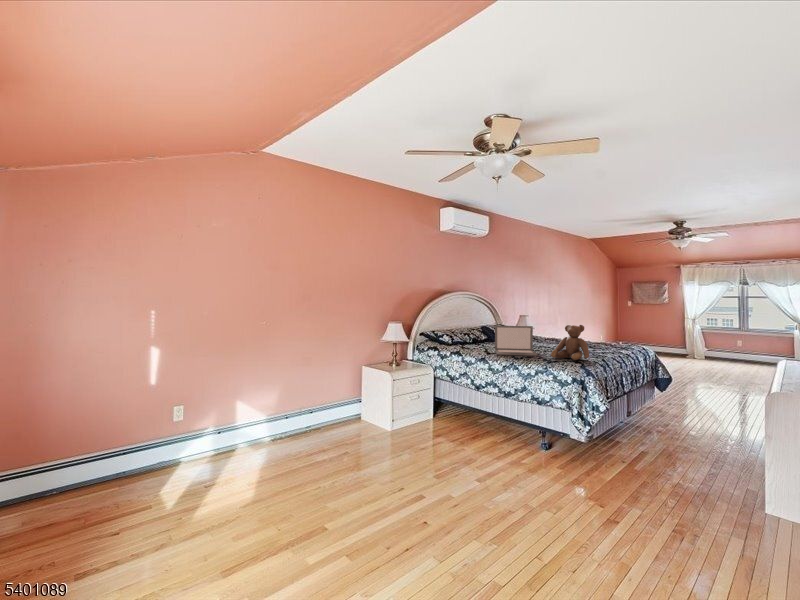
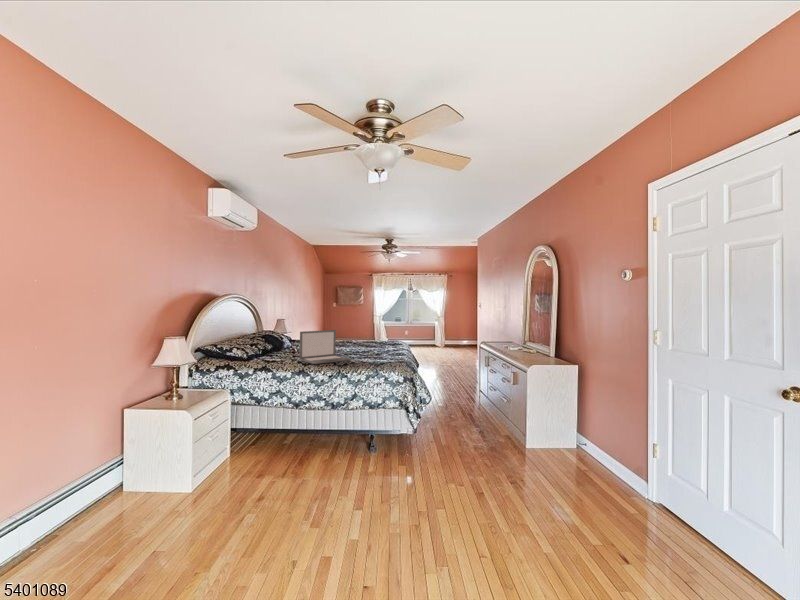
teddy bear: present [551,325,589,360] -> none [363,326,399,360]

